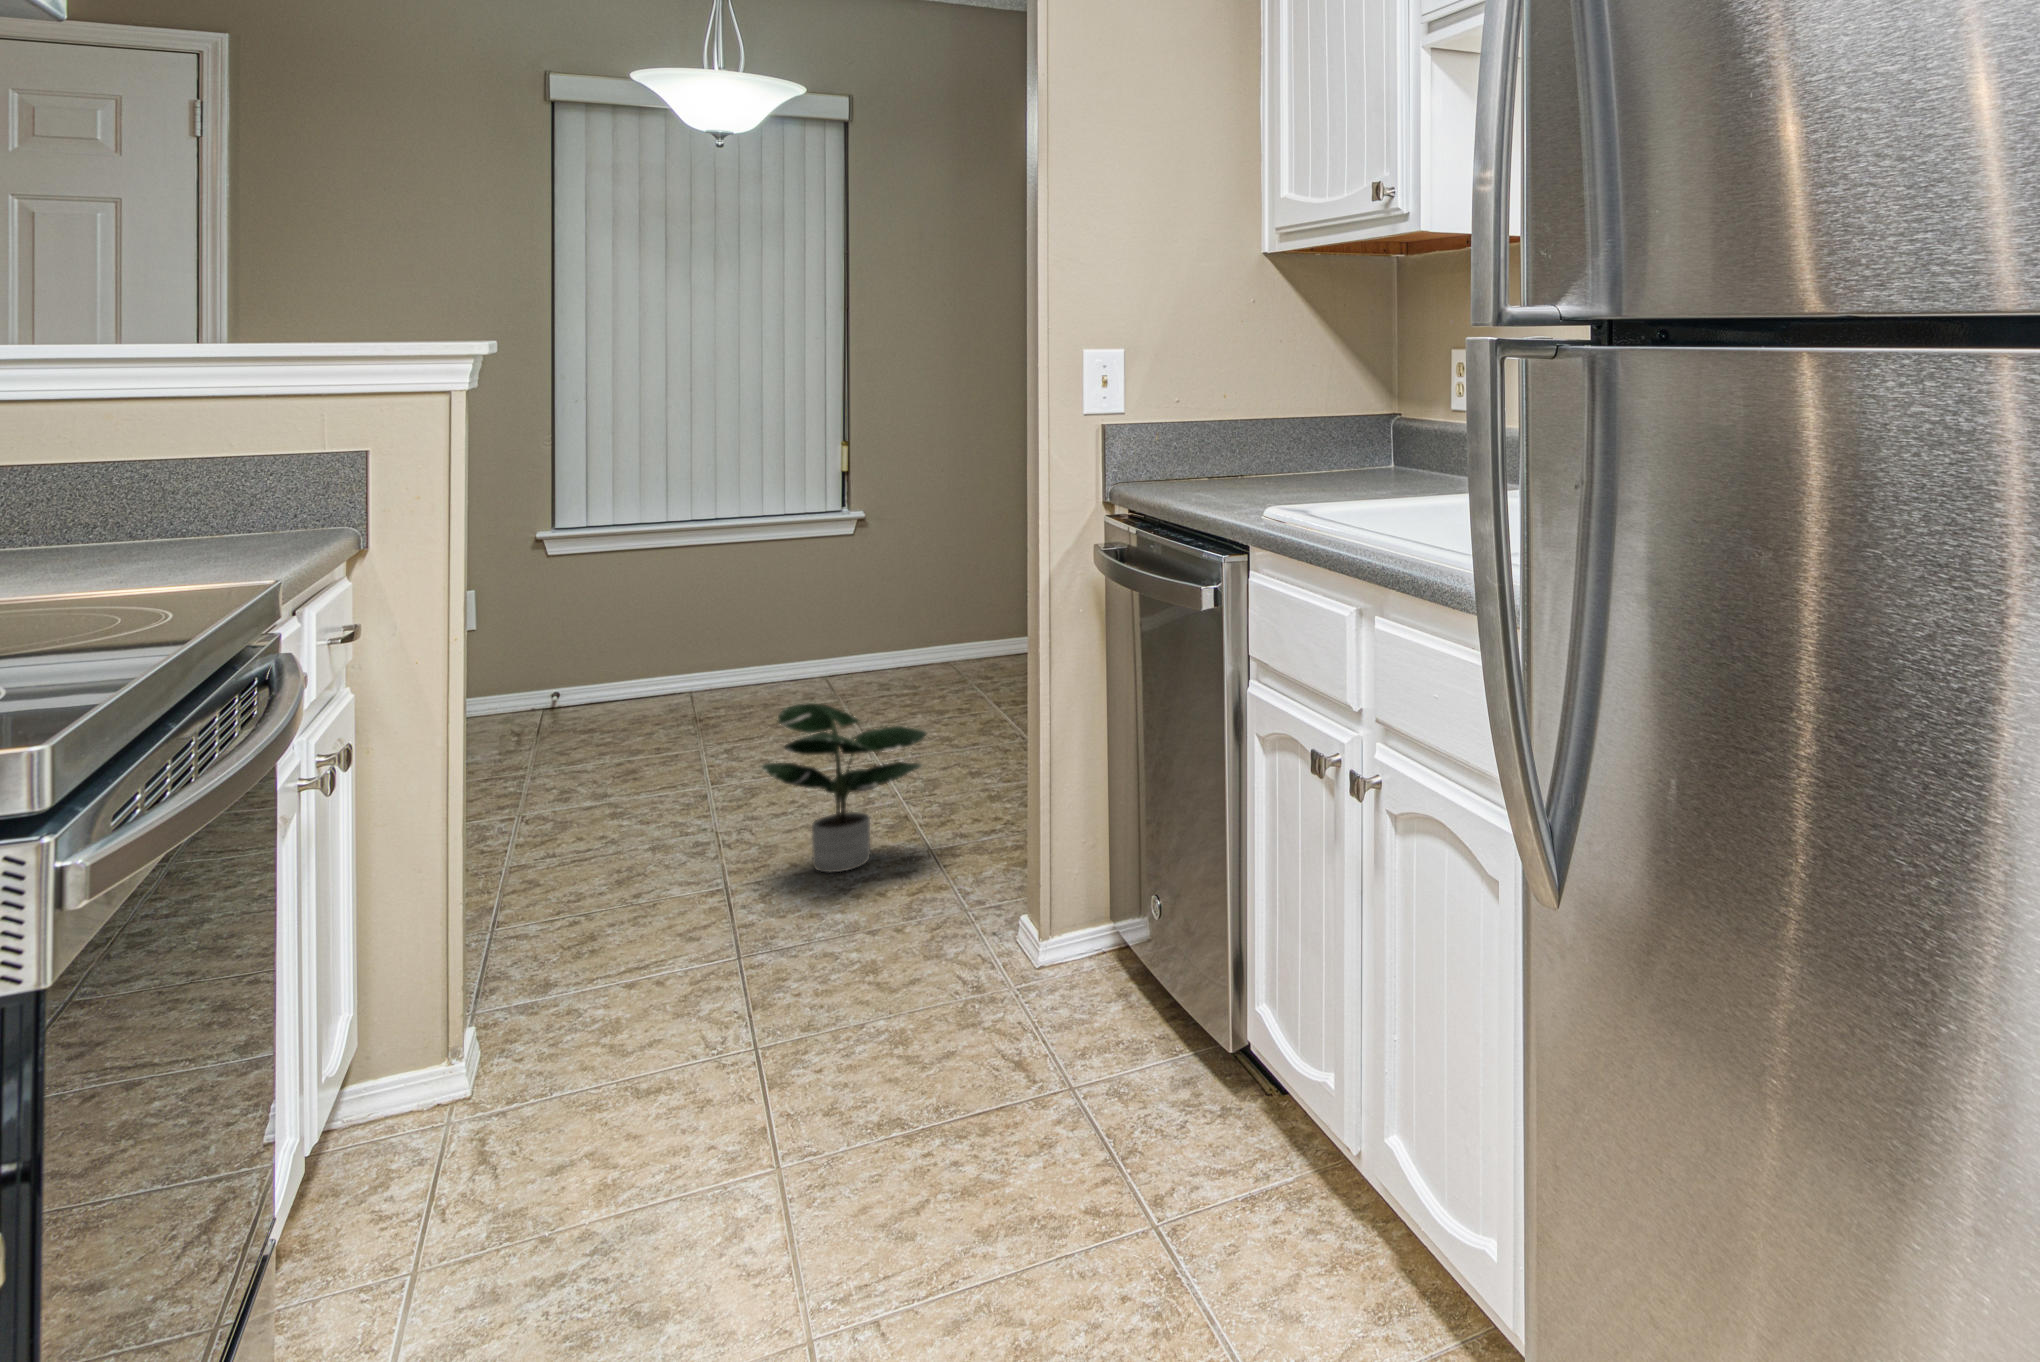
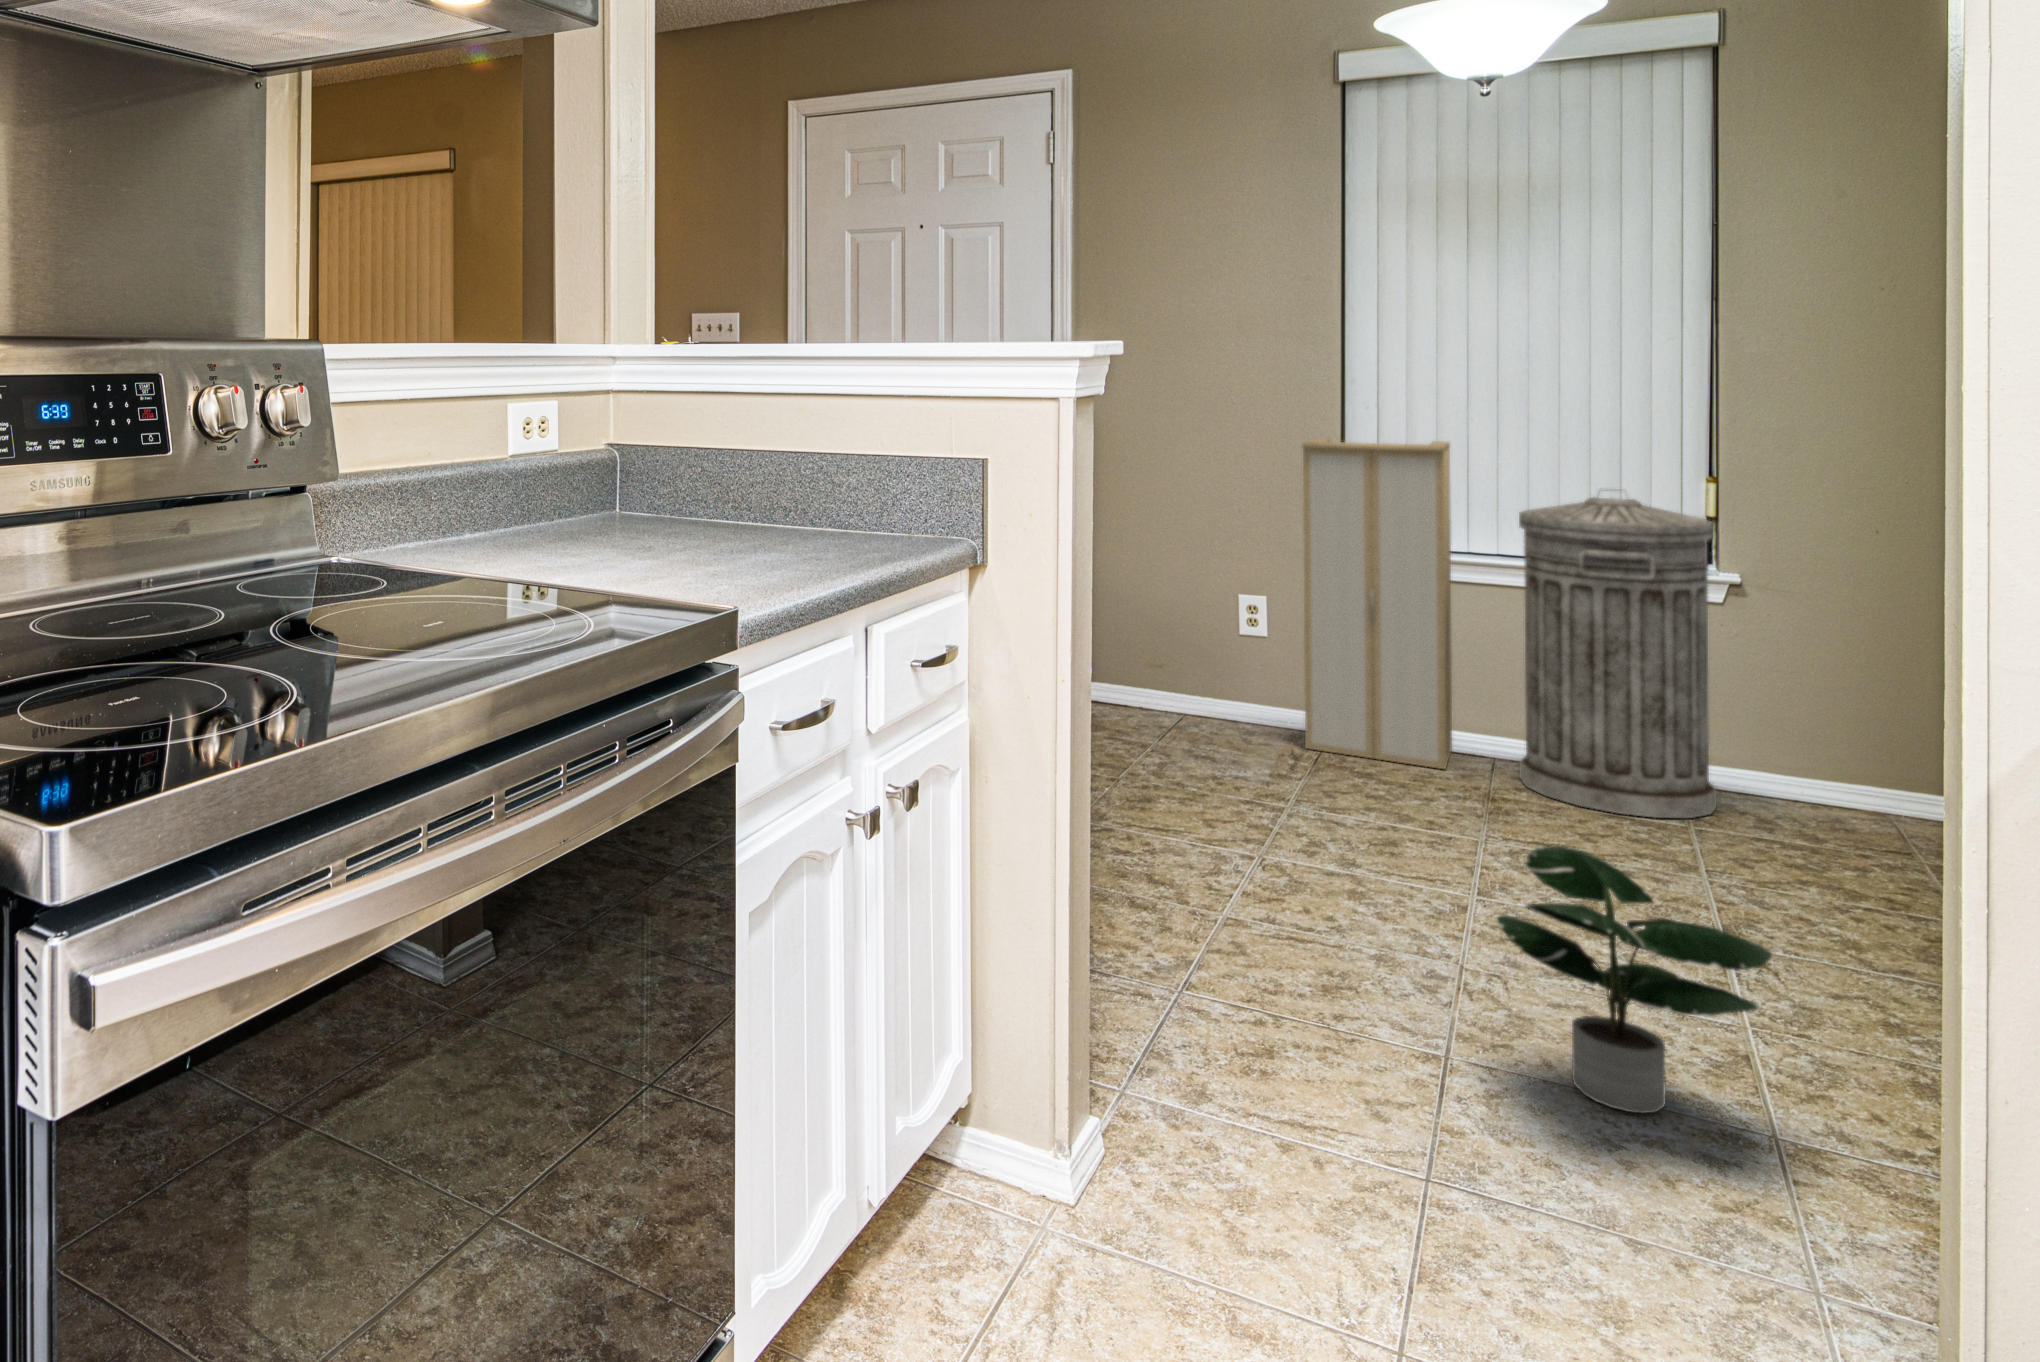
cabinet: none [523,428,658,729] -> present [1302,438,1452,770]
trash can: none [715,456,853,712] -> present [1519,489,1717,818]

